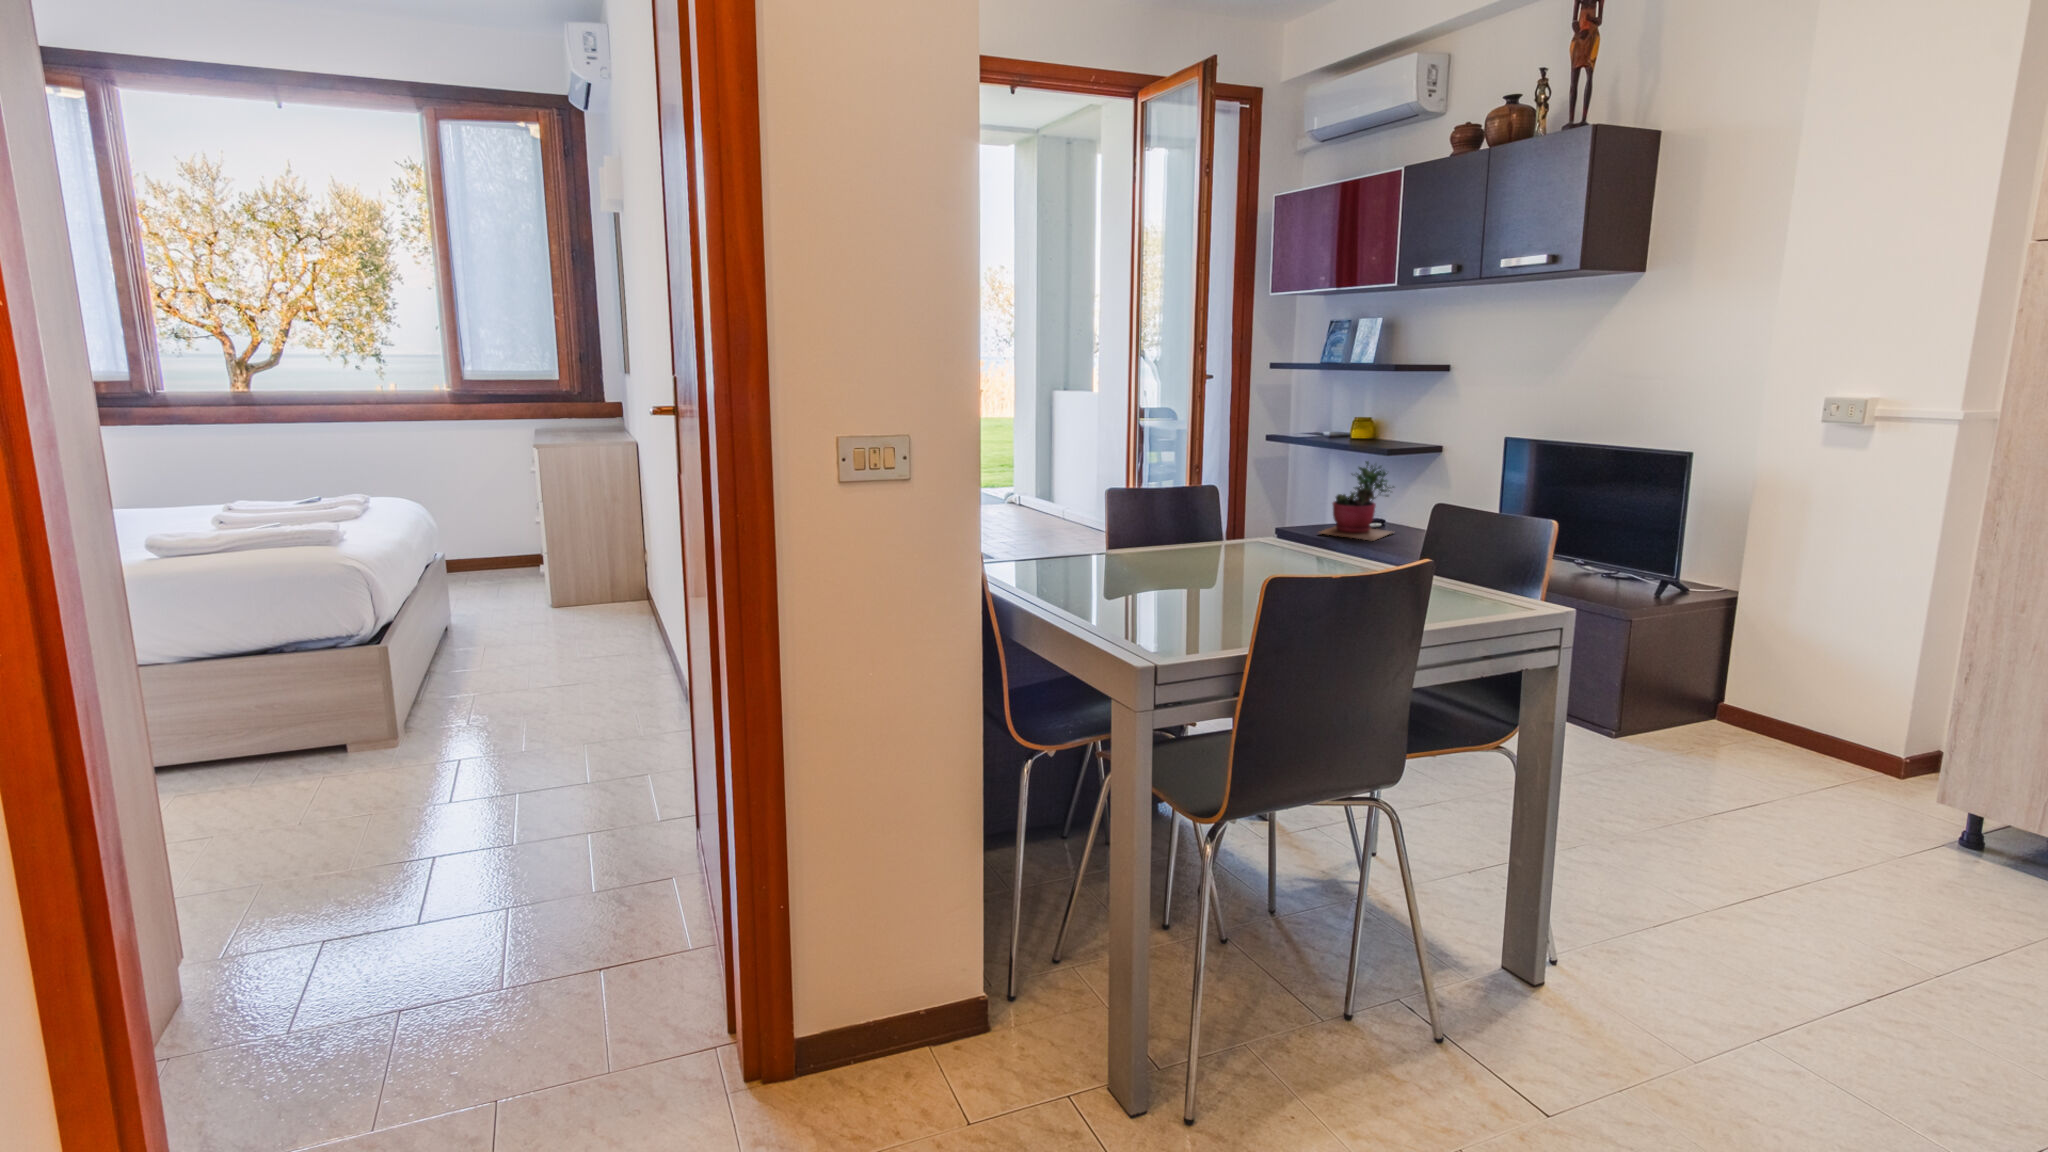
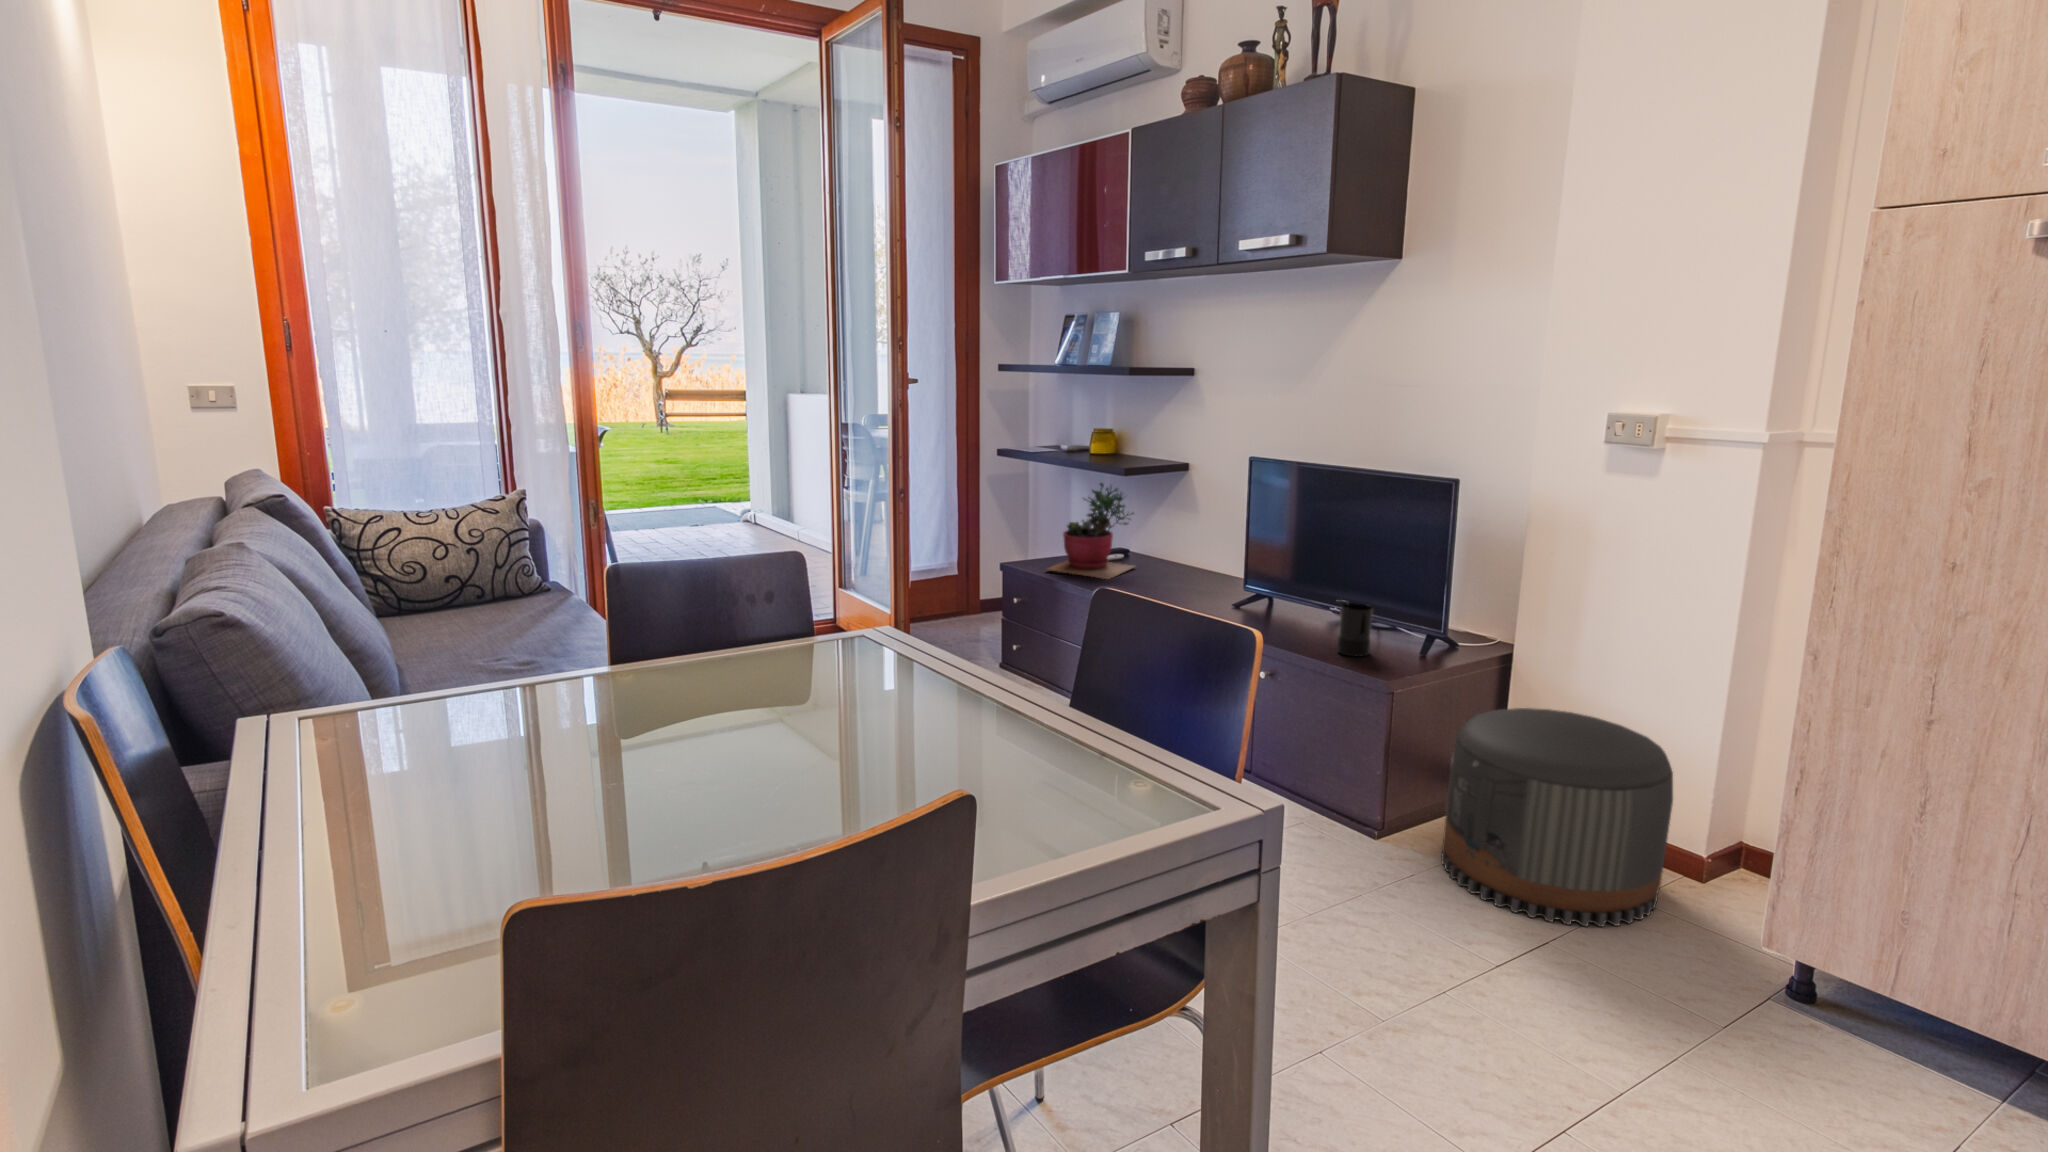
candle: none [1583,550,1615,595] -> present [1338,603,1373,657]
pouf: none [1670,636,1873,799] -> present [1441,708,1673,927]

